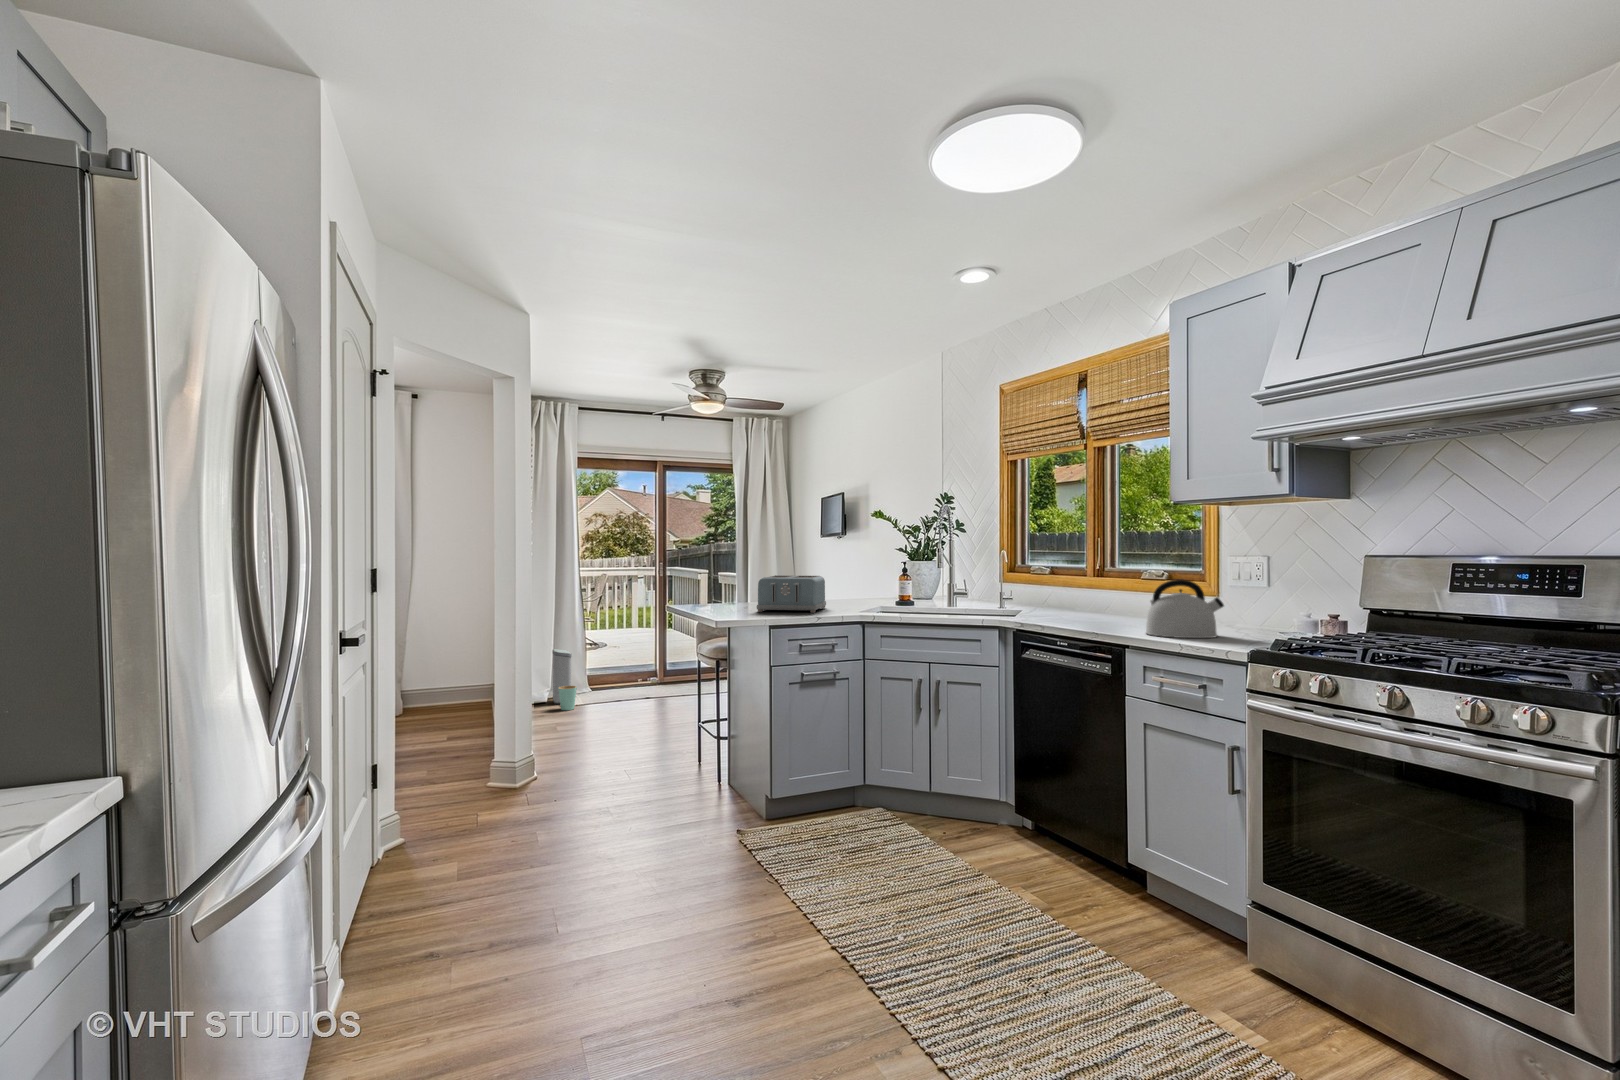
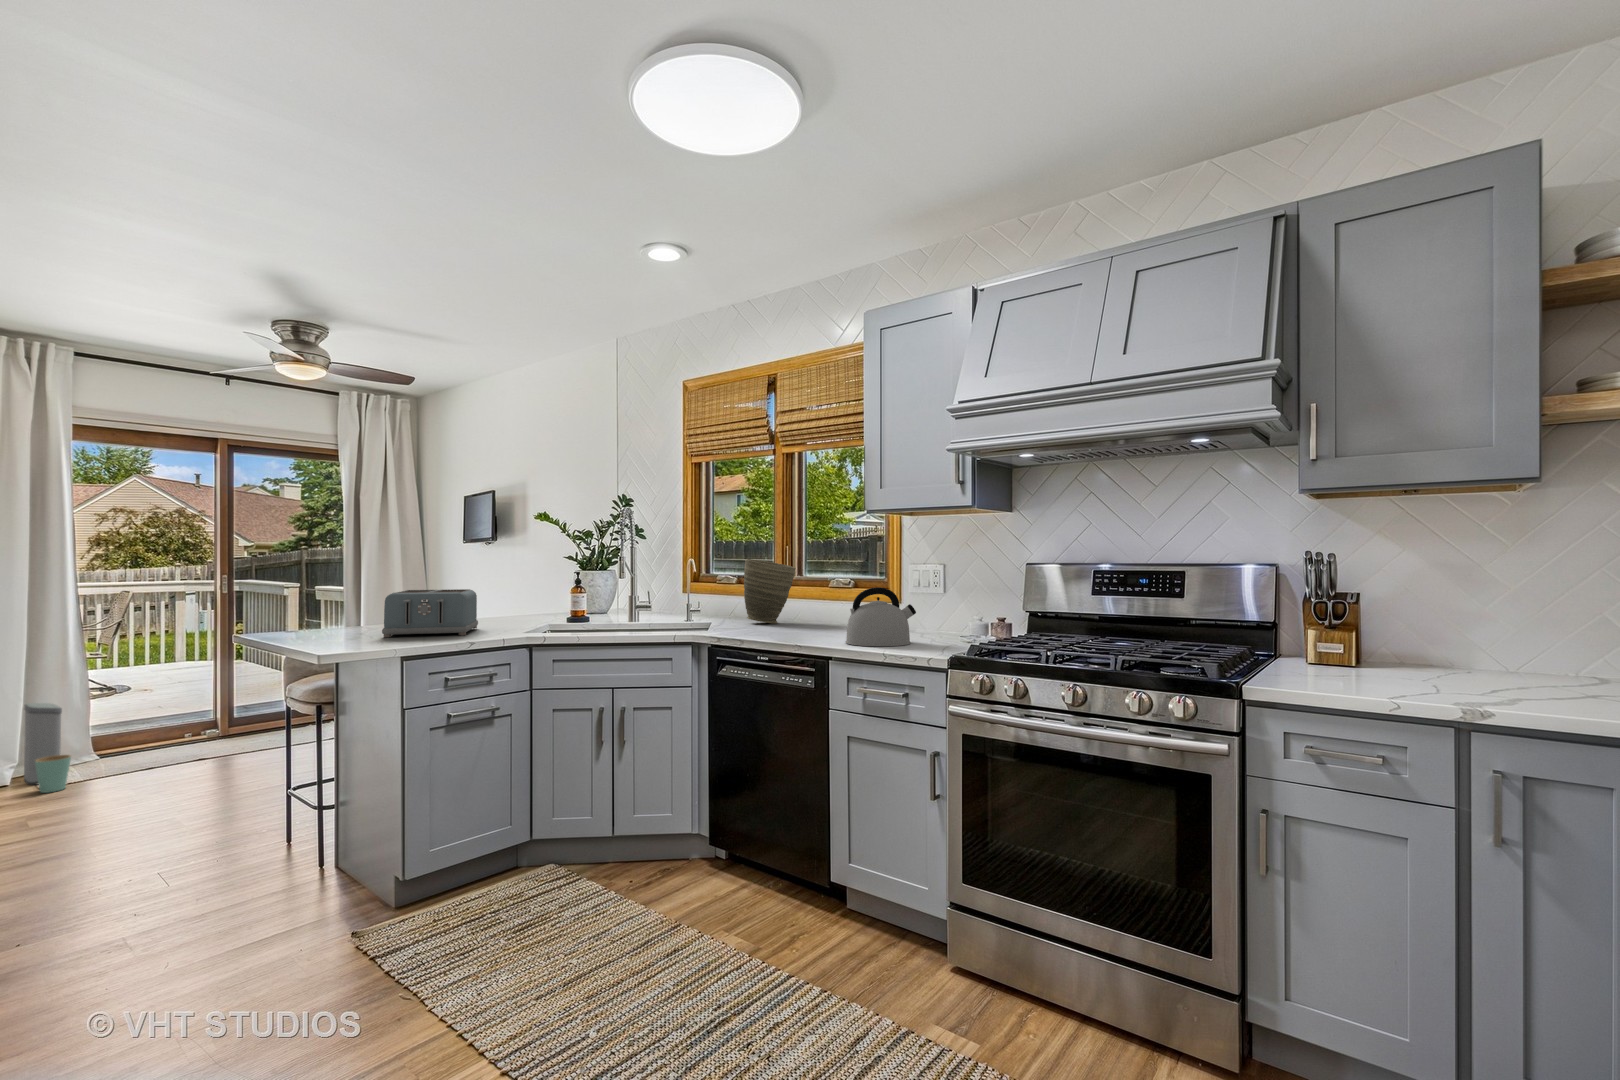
vase: none [1056,551,1109,613] -> present [744,559,796,623]

